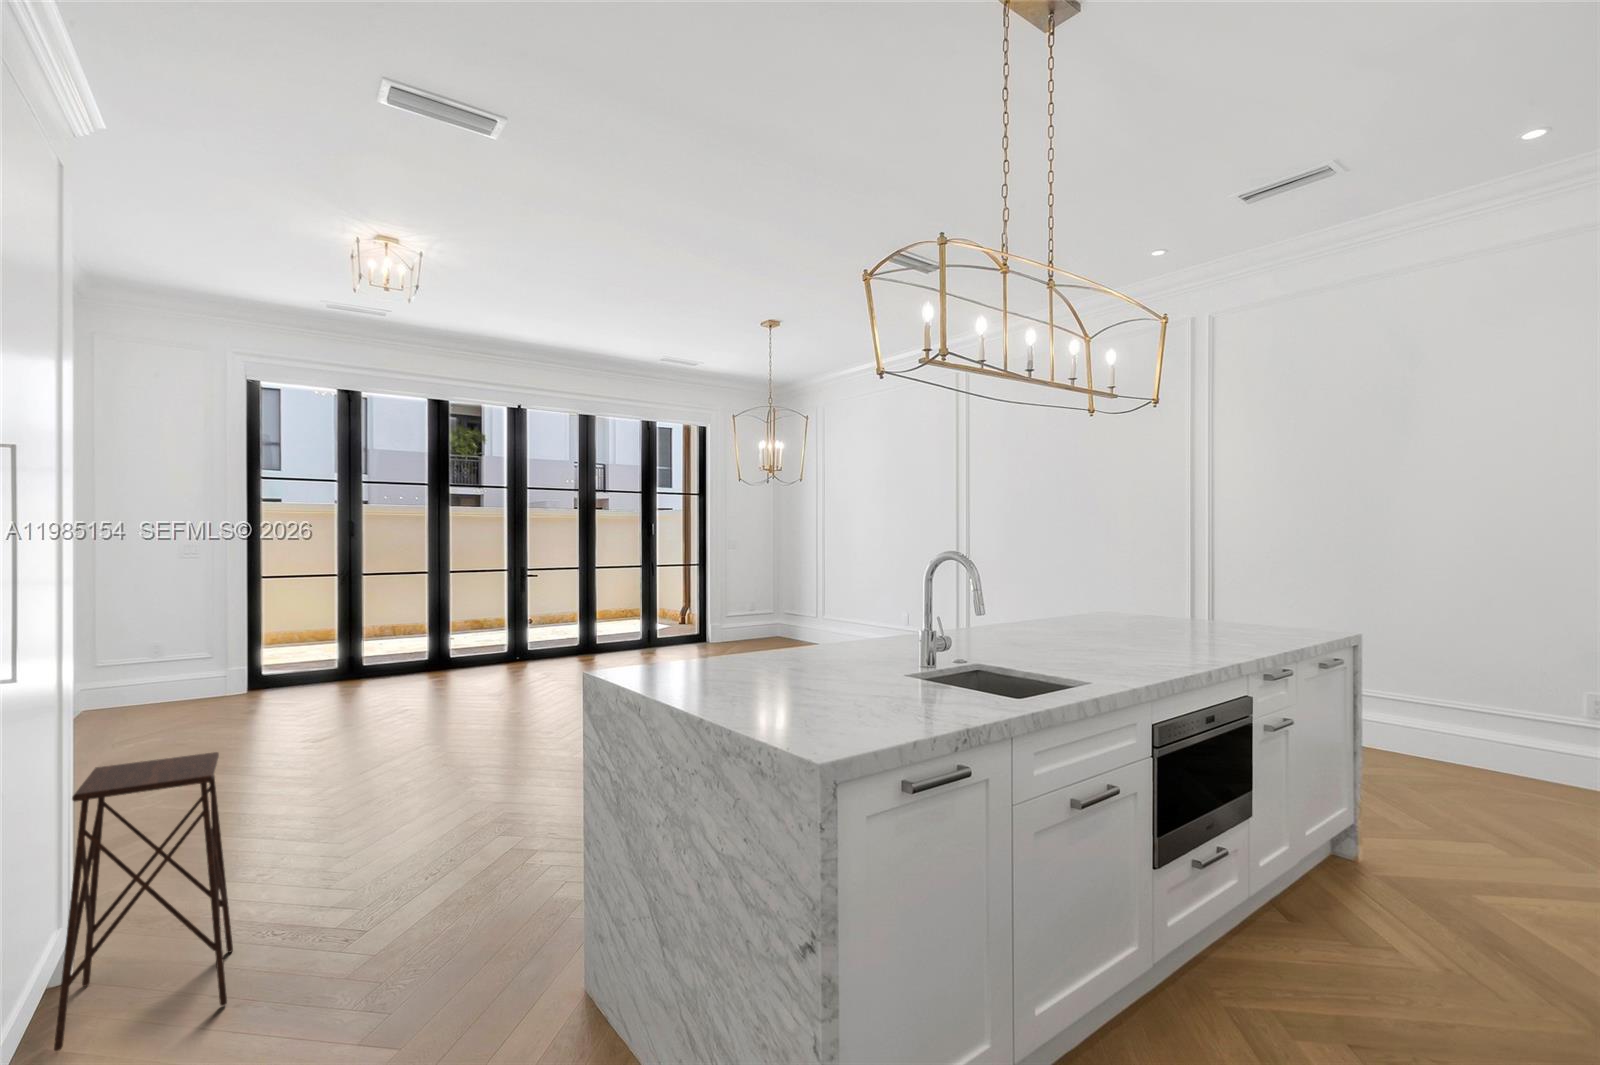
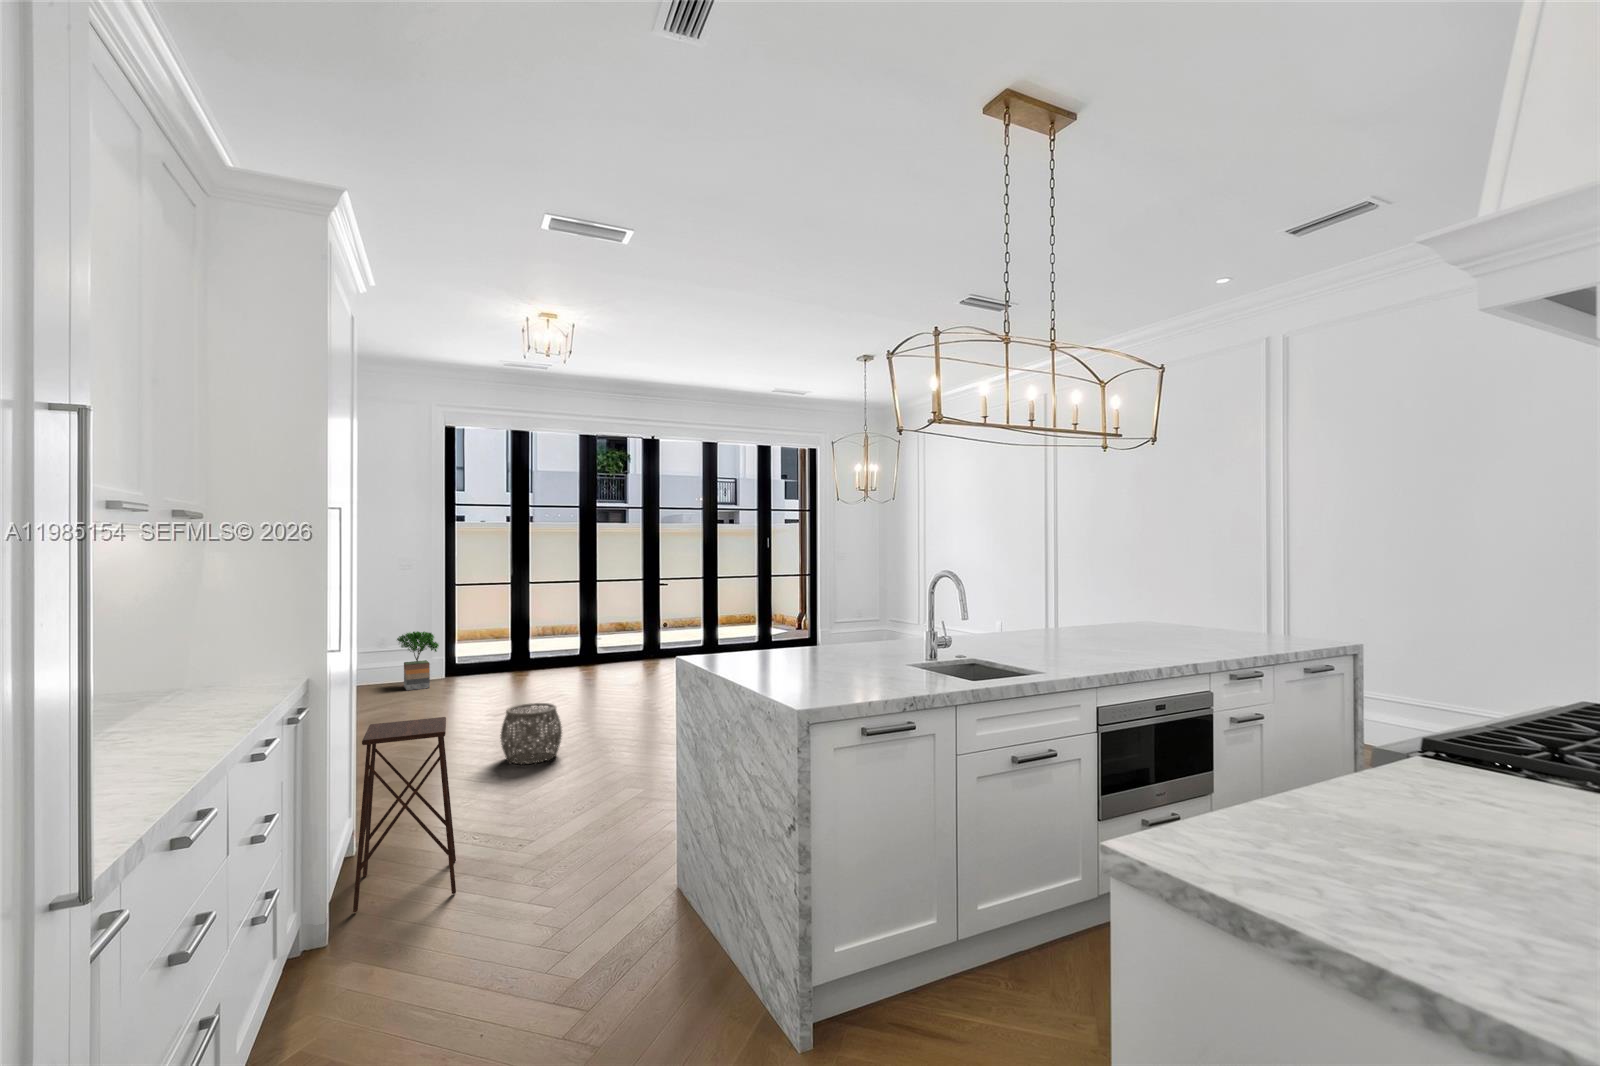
potted tree: none [180,632,241,707] -> present [397,631,439,690]
woven basket: none [313,722,399,802] -> present [501,703,562,764]

